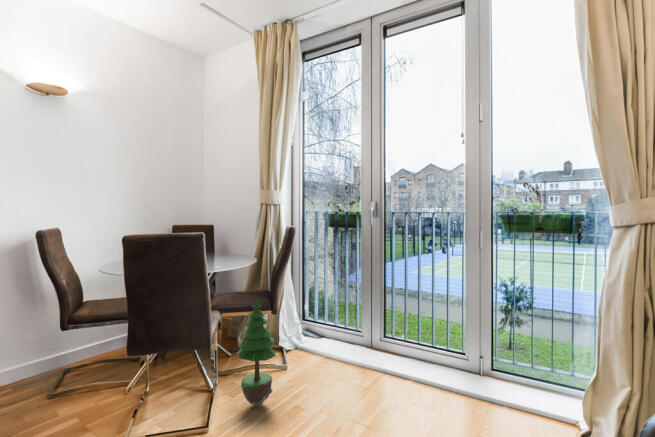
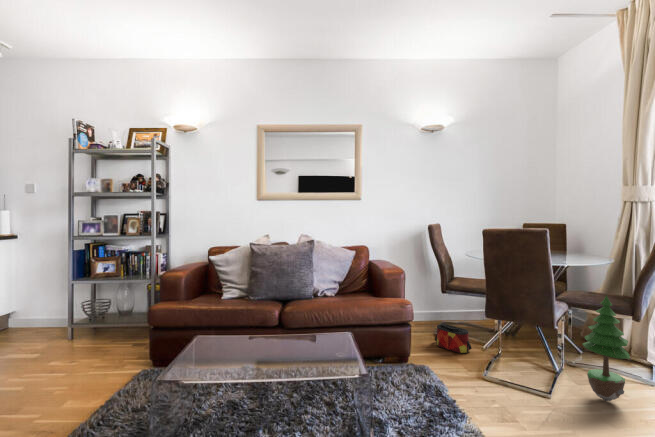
bag: none [46,375,108,416] -> present [435,324,472,354]

